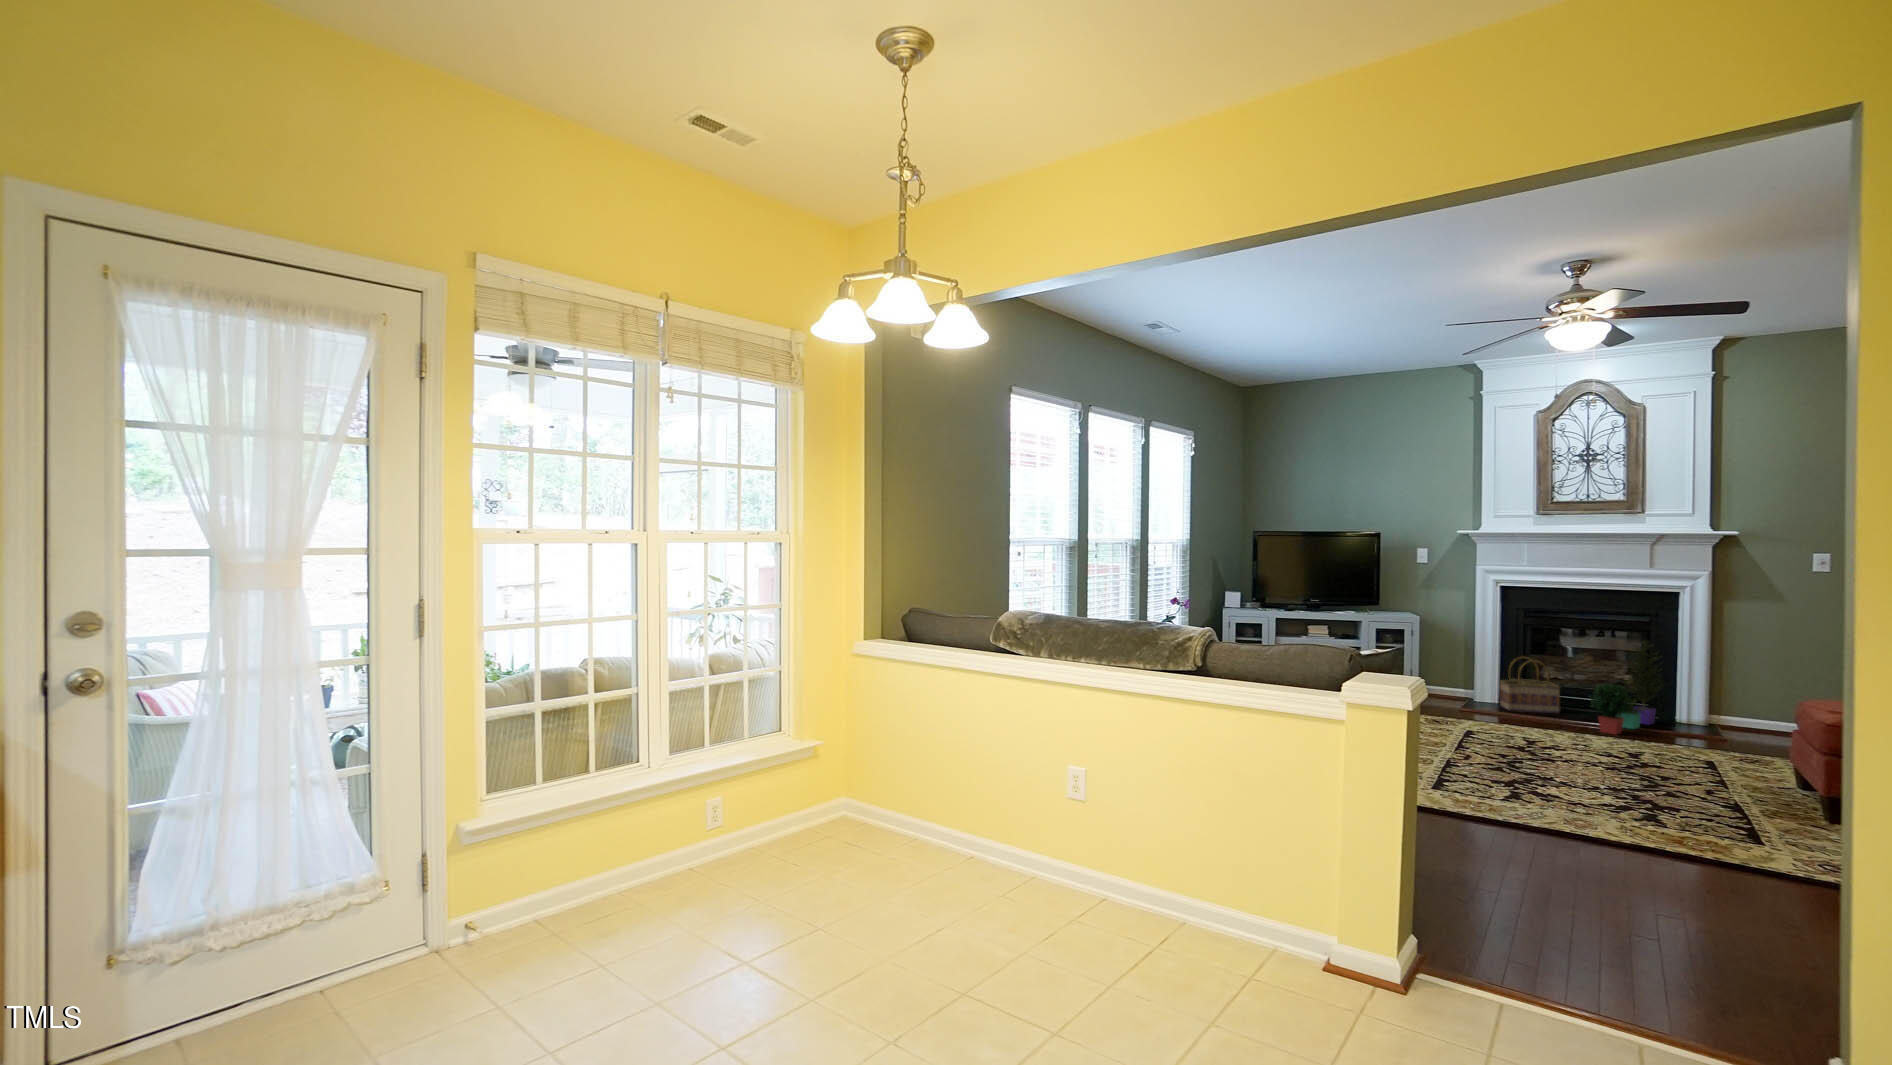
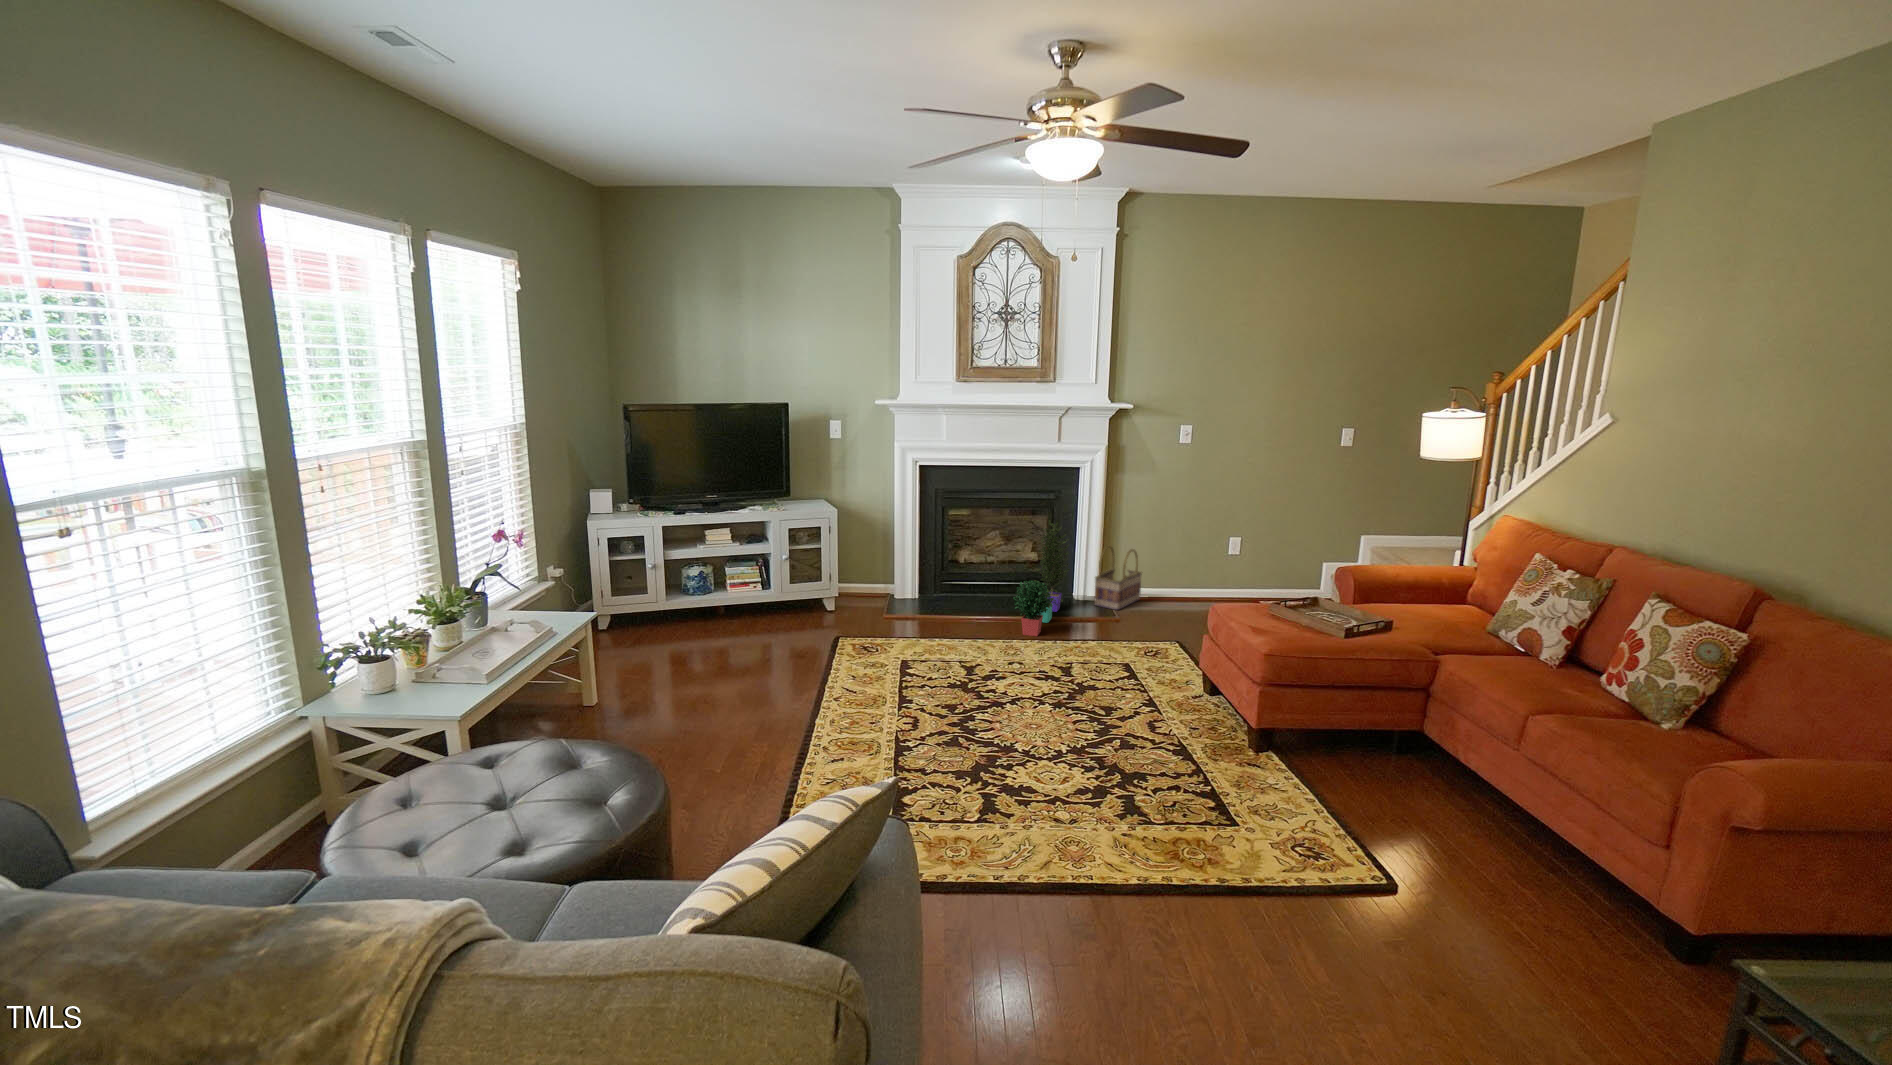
basket: present [1500,657,1560,713] -> present [1095,546,1142,610]

